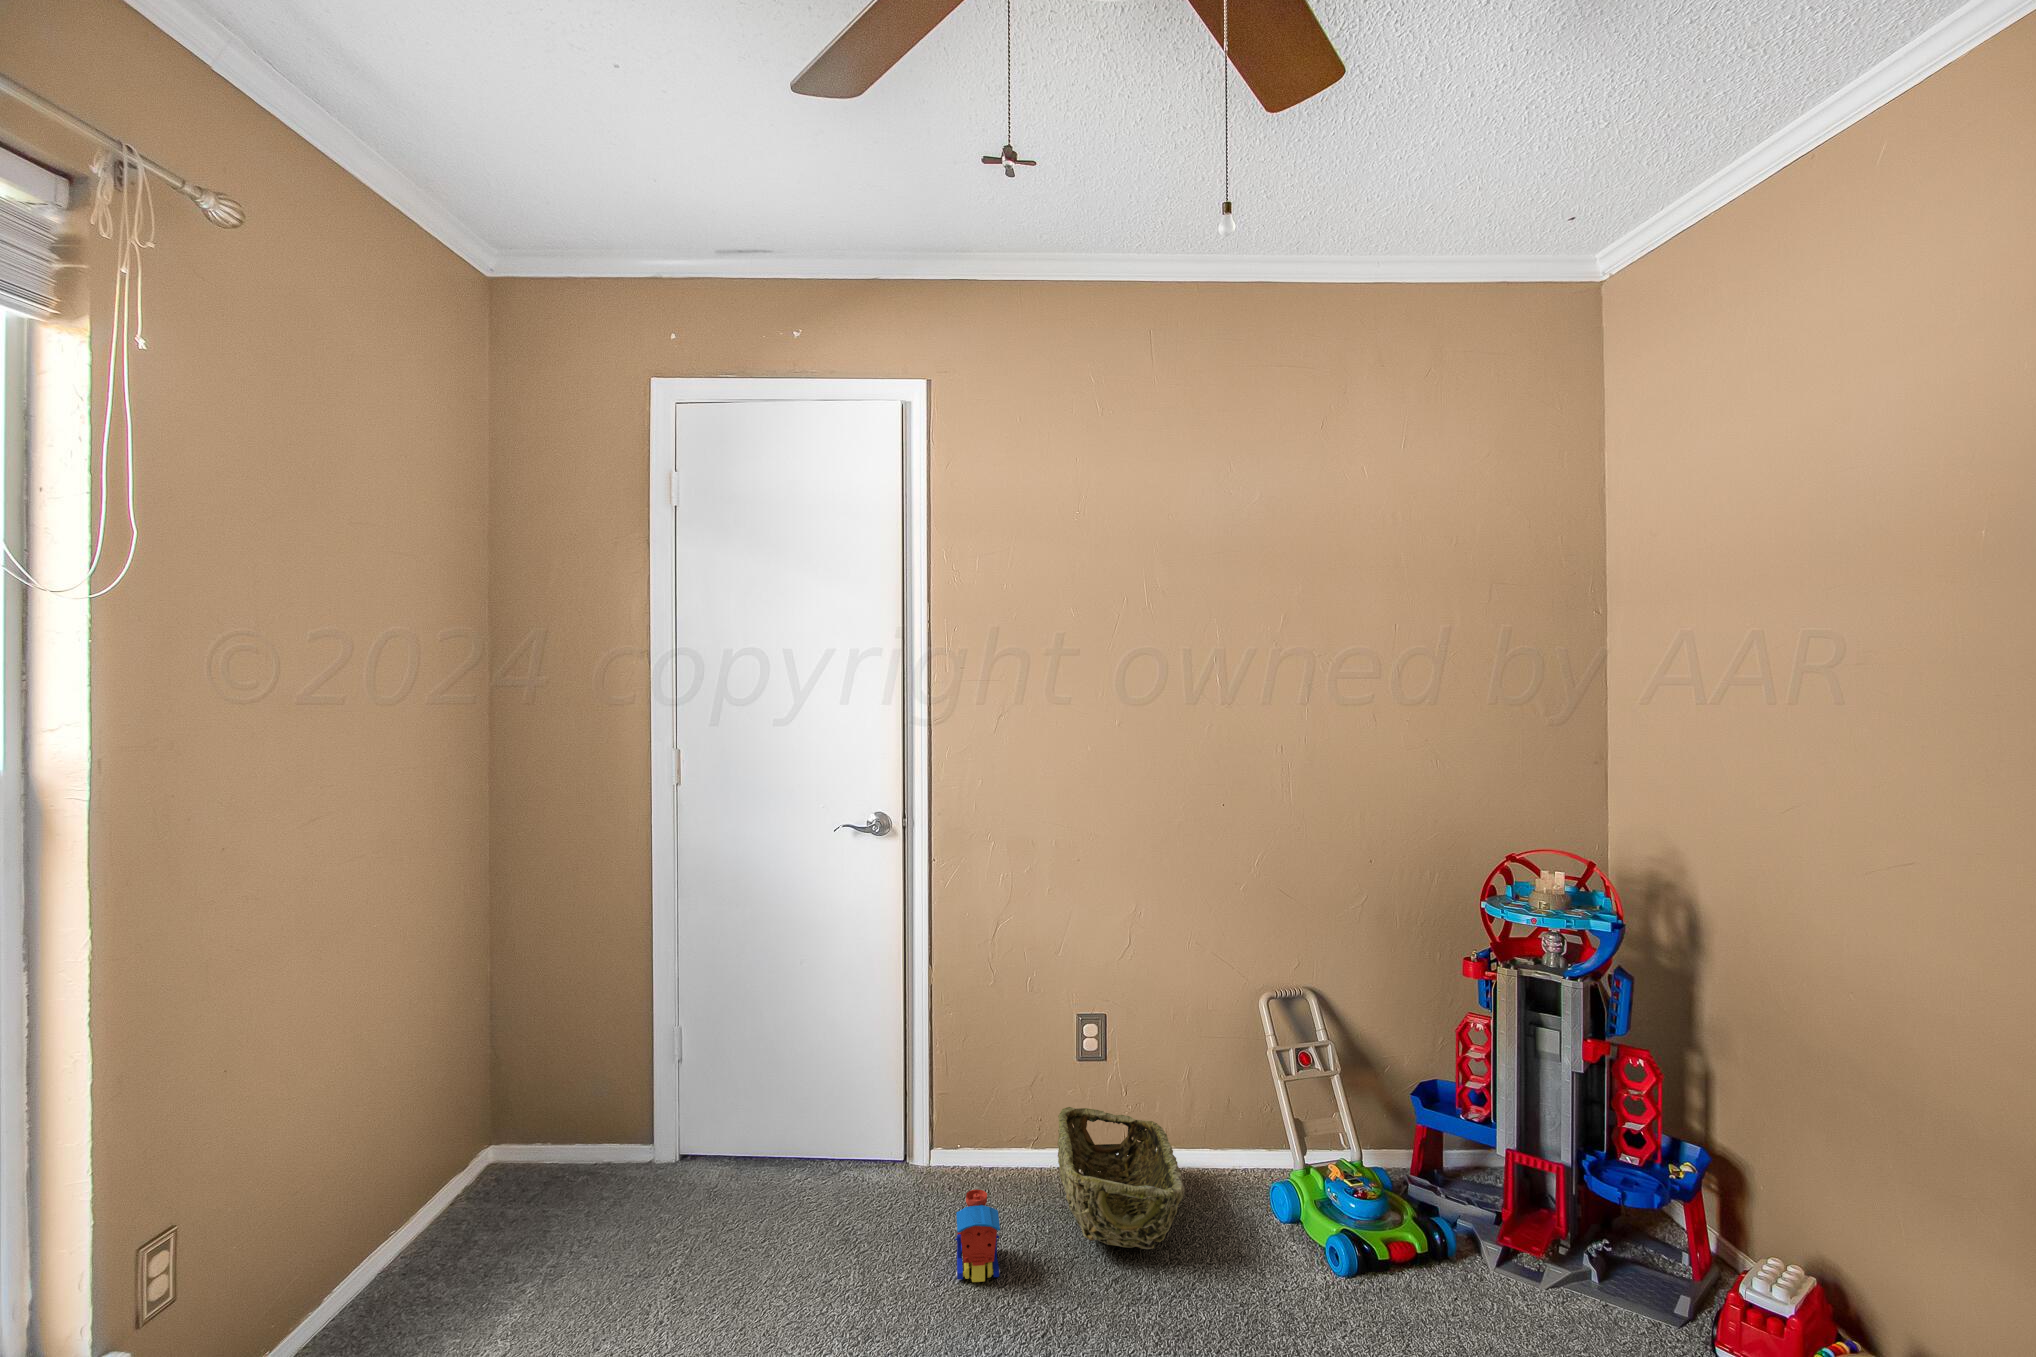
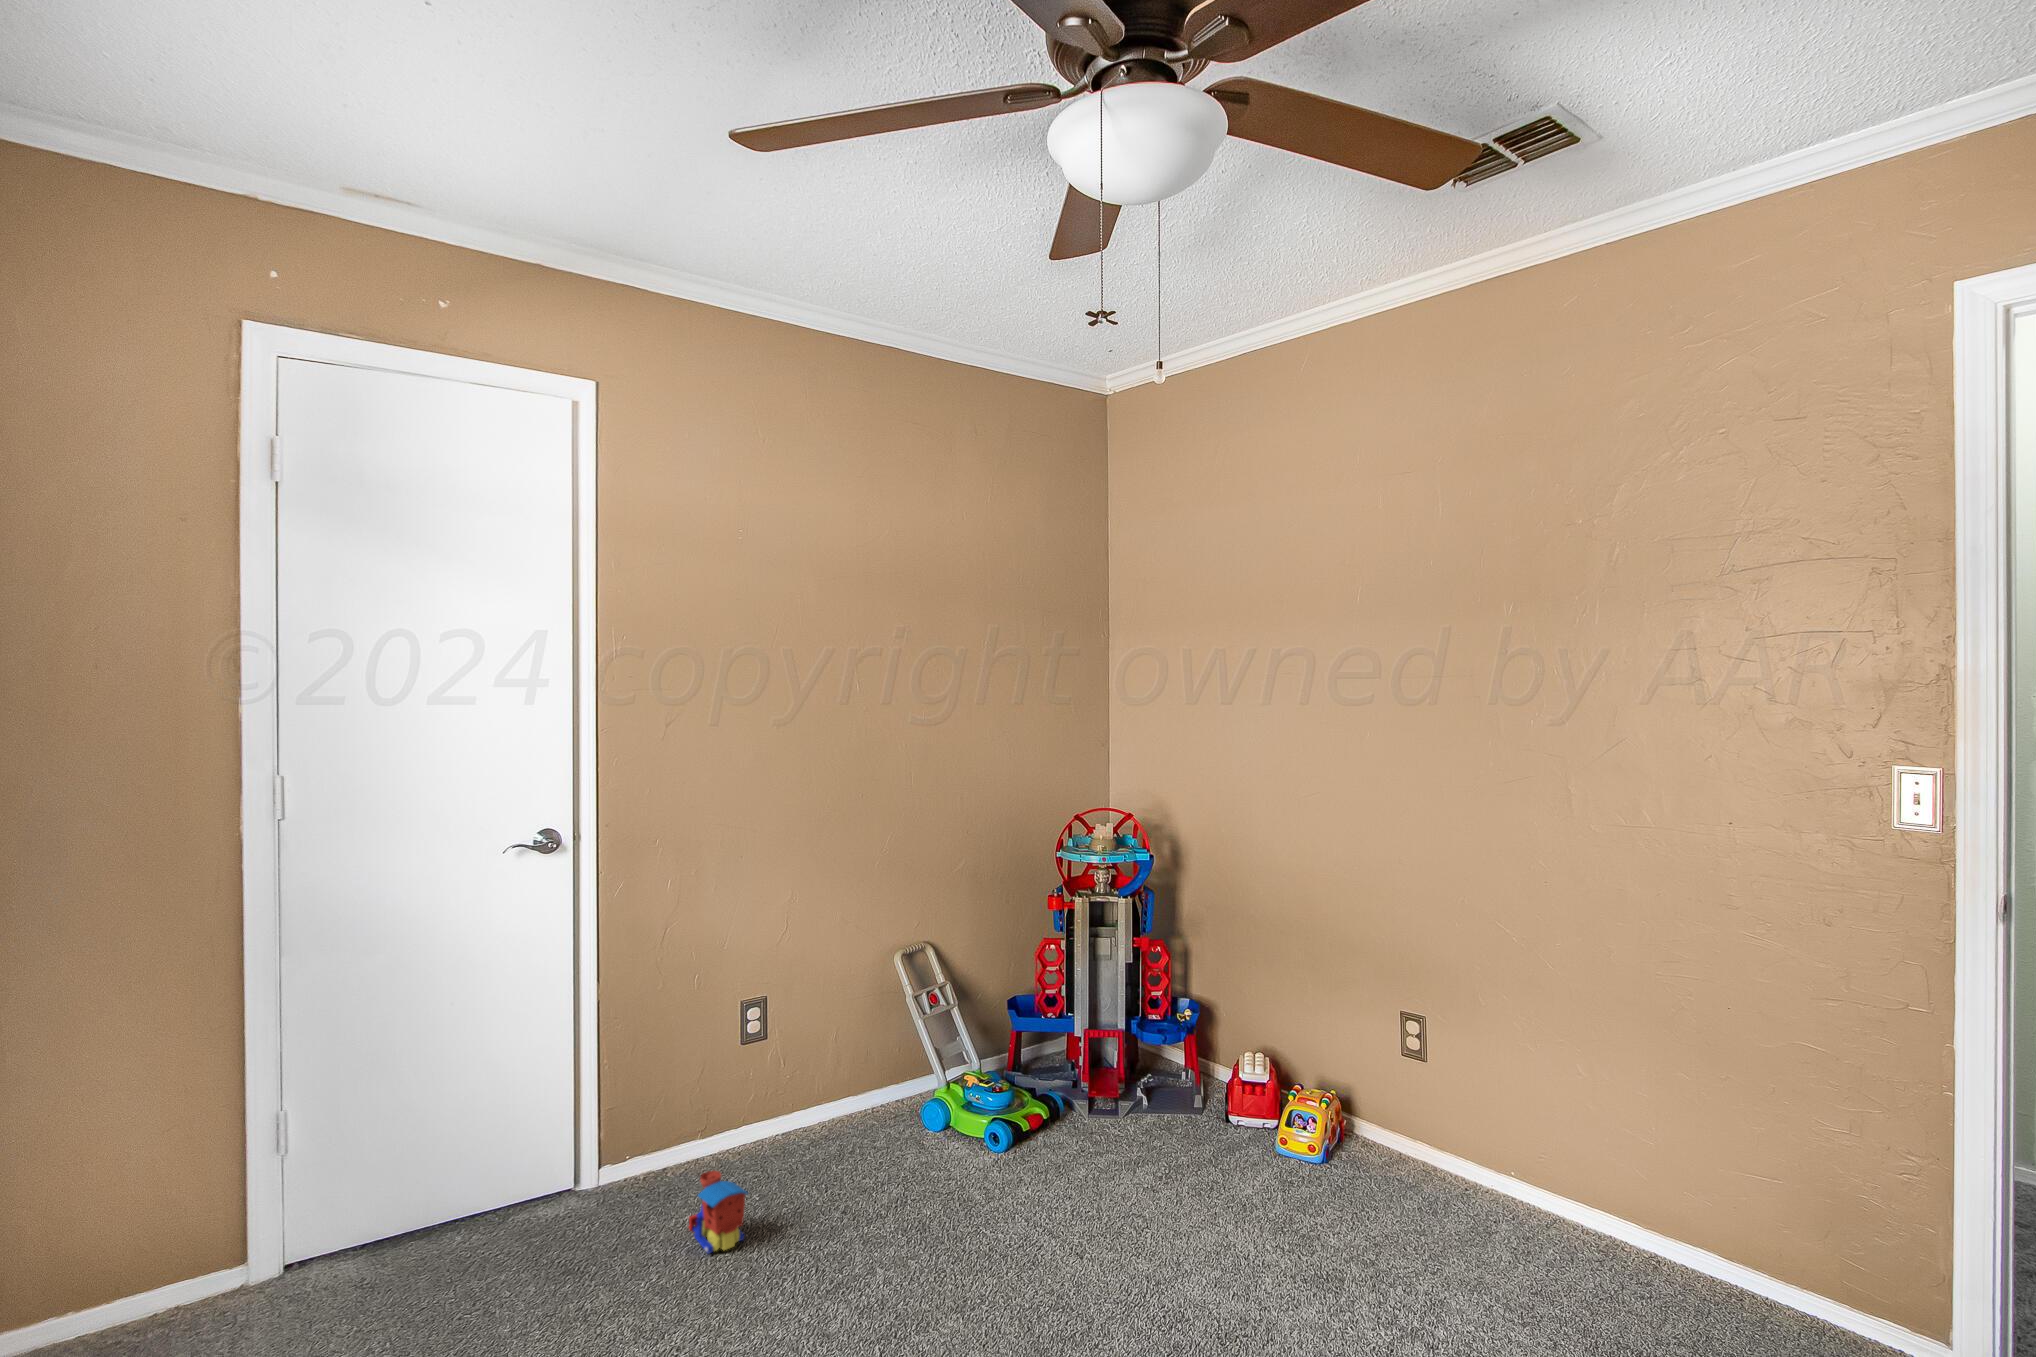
woven basket: present [1058,1107,1185,1249] -> none [738,1085,883,1188]

